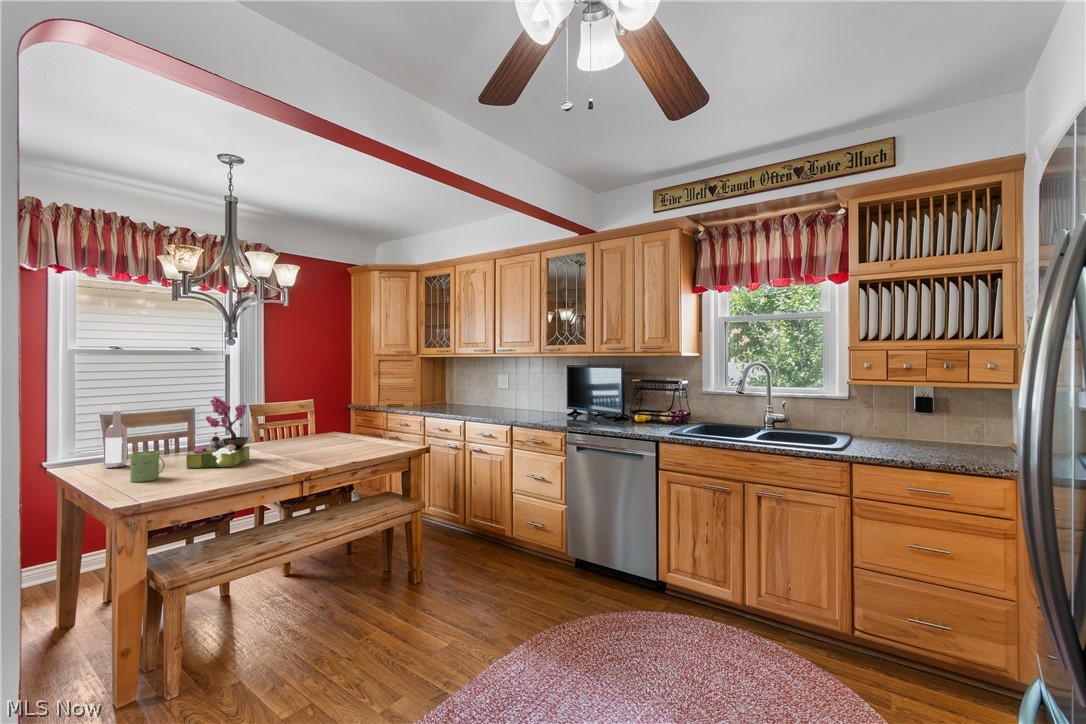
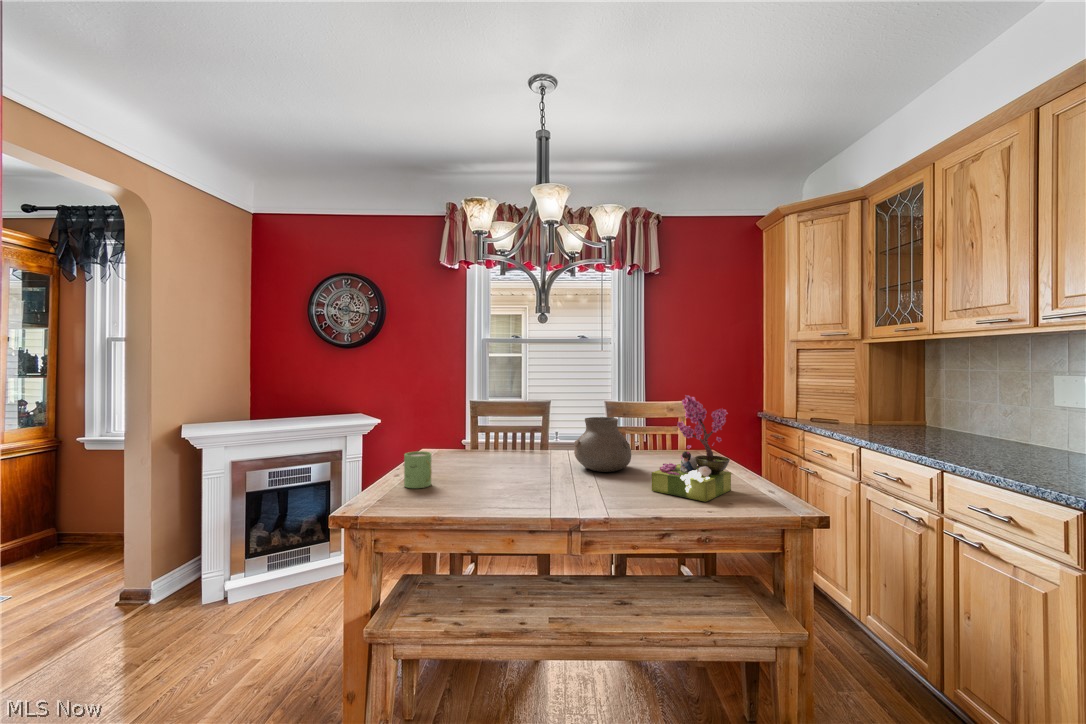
flower arrangement: present [187,396,250,468] -> present [652,395,731,502]
wine bottle: present [105,407,127,468] -> none [429,397,447,463]
vase: none [259,411,306,449] -> present [574,417,631,472]

